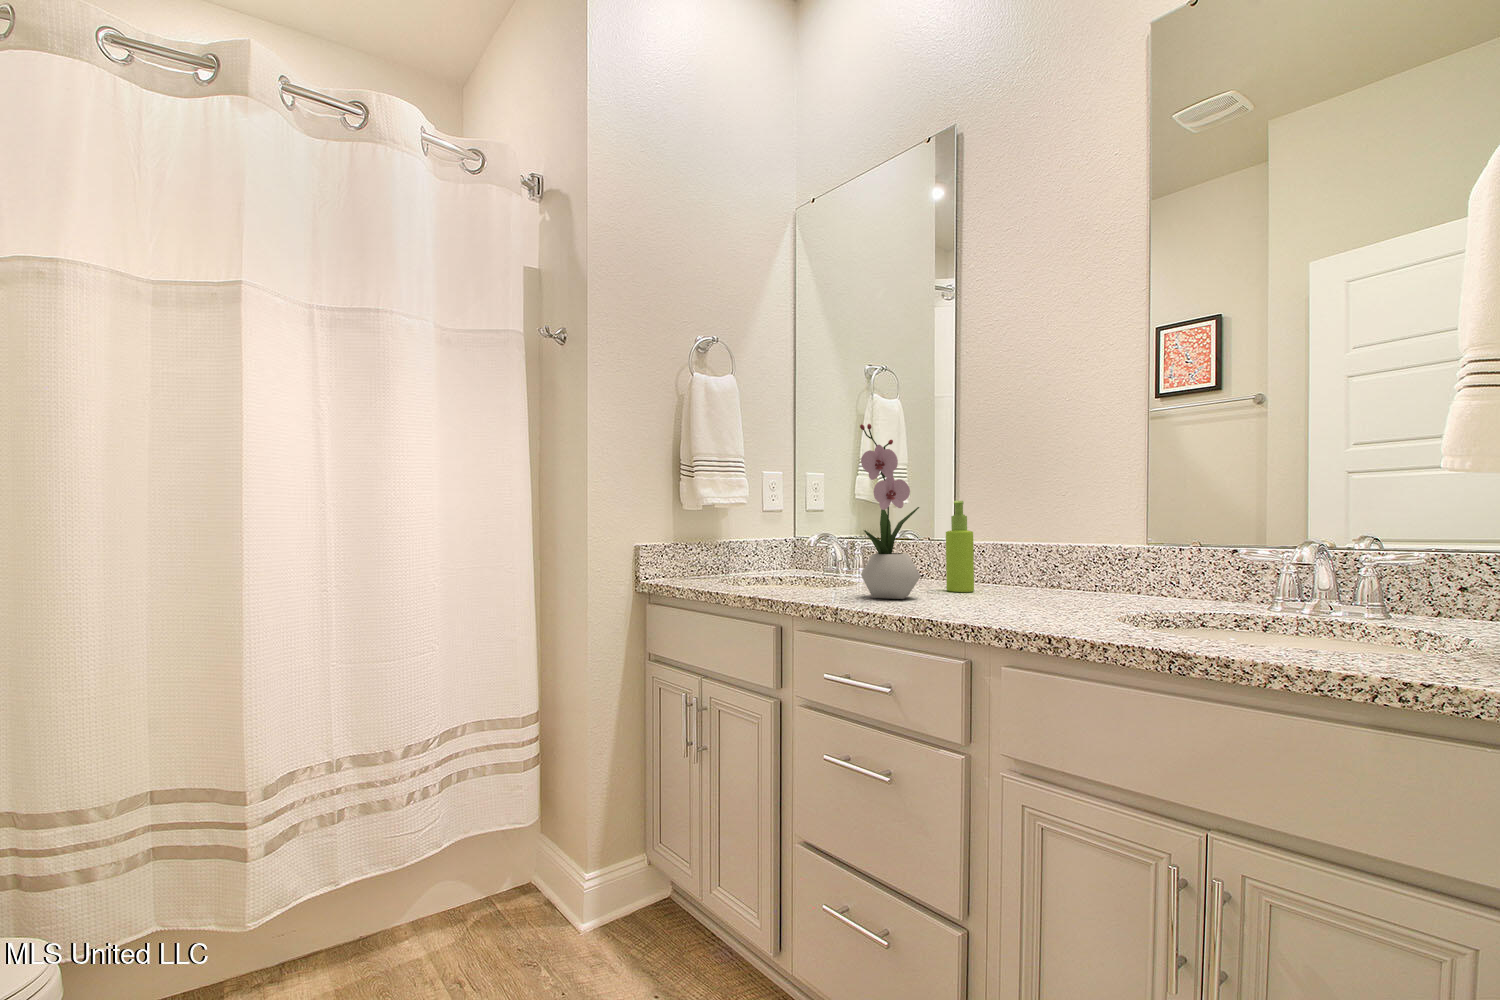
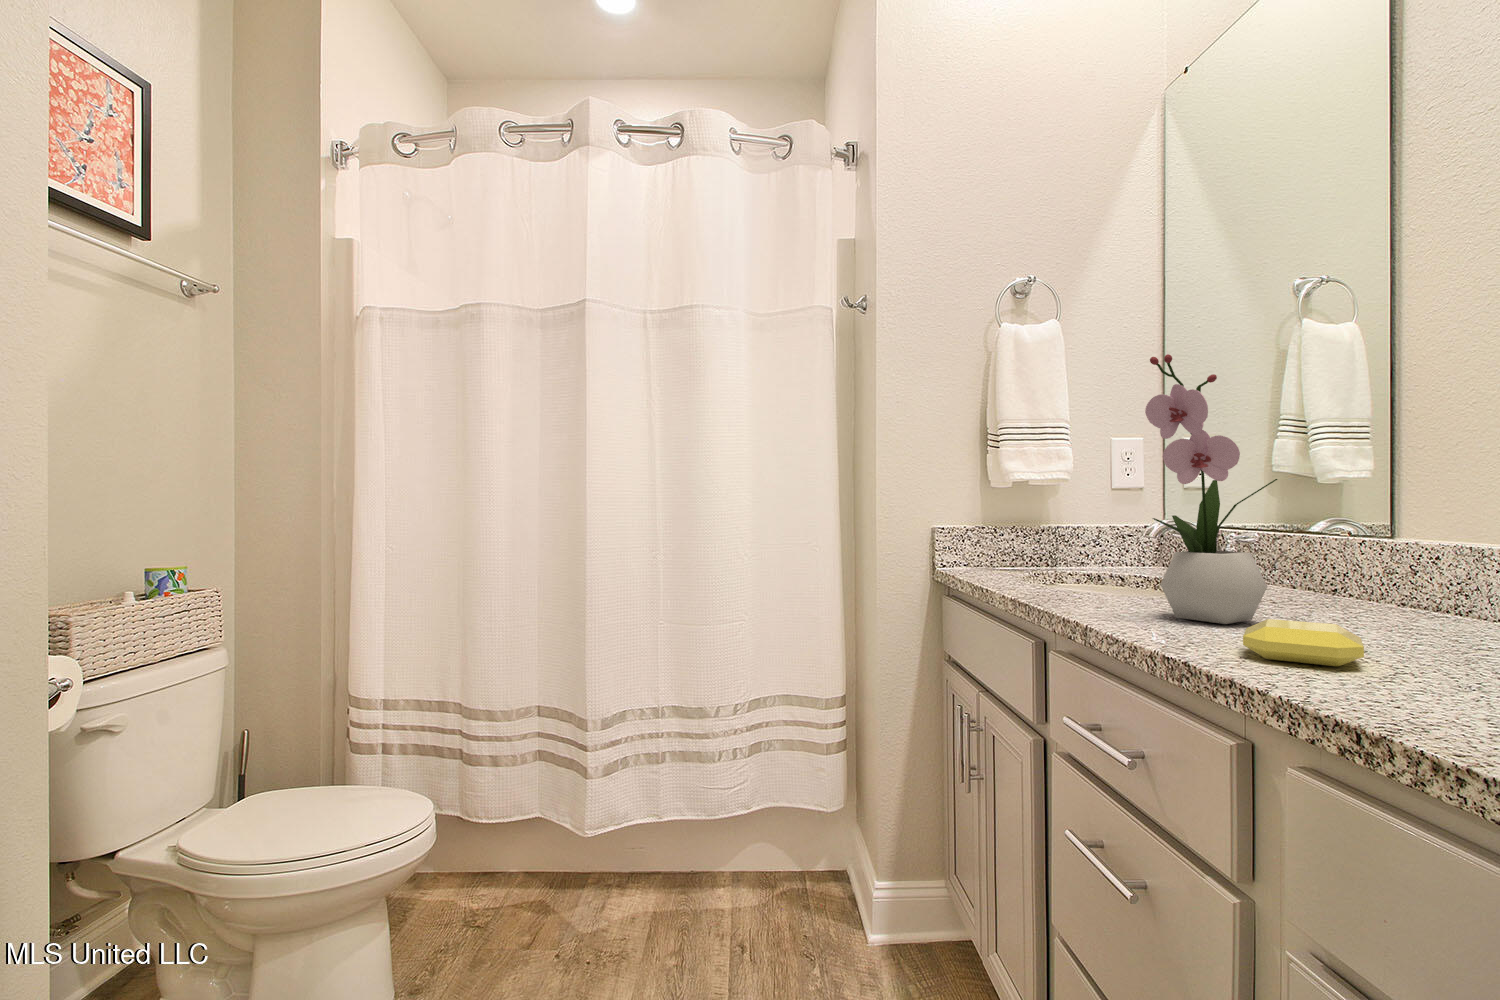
soap dispenser: present [946,501,974,592] -> none [1364,466,1427,625]
soap bar: none [940,591,1002,614] -> present [1243,619,1364,666]

